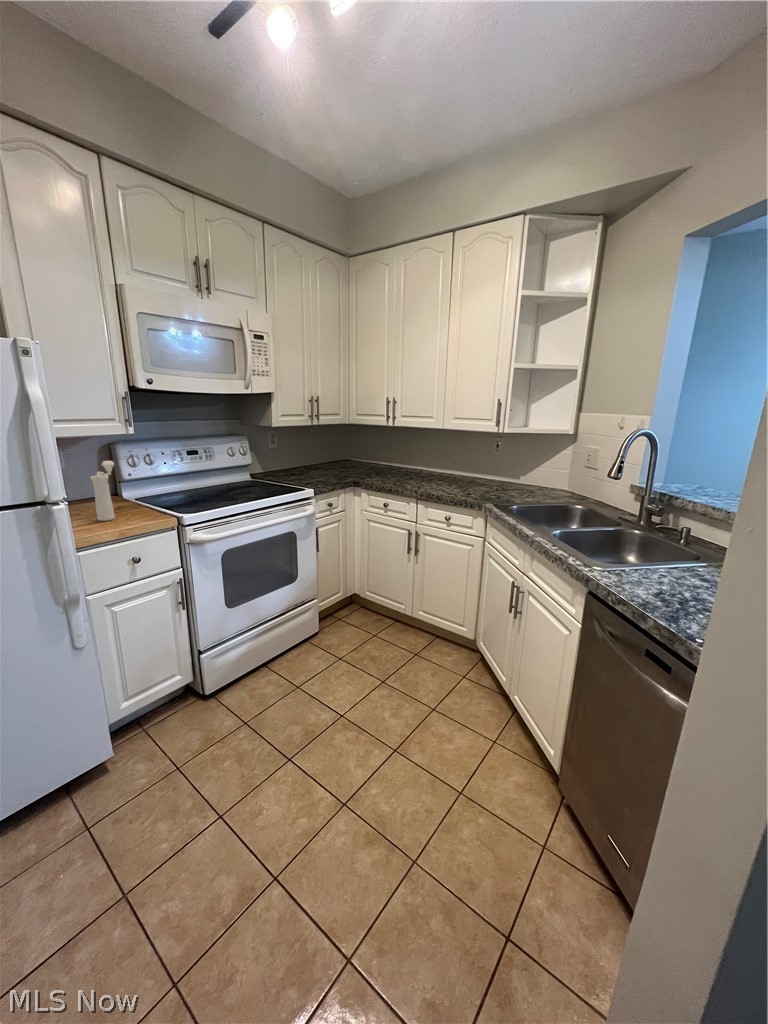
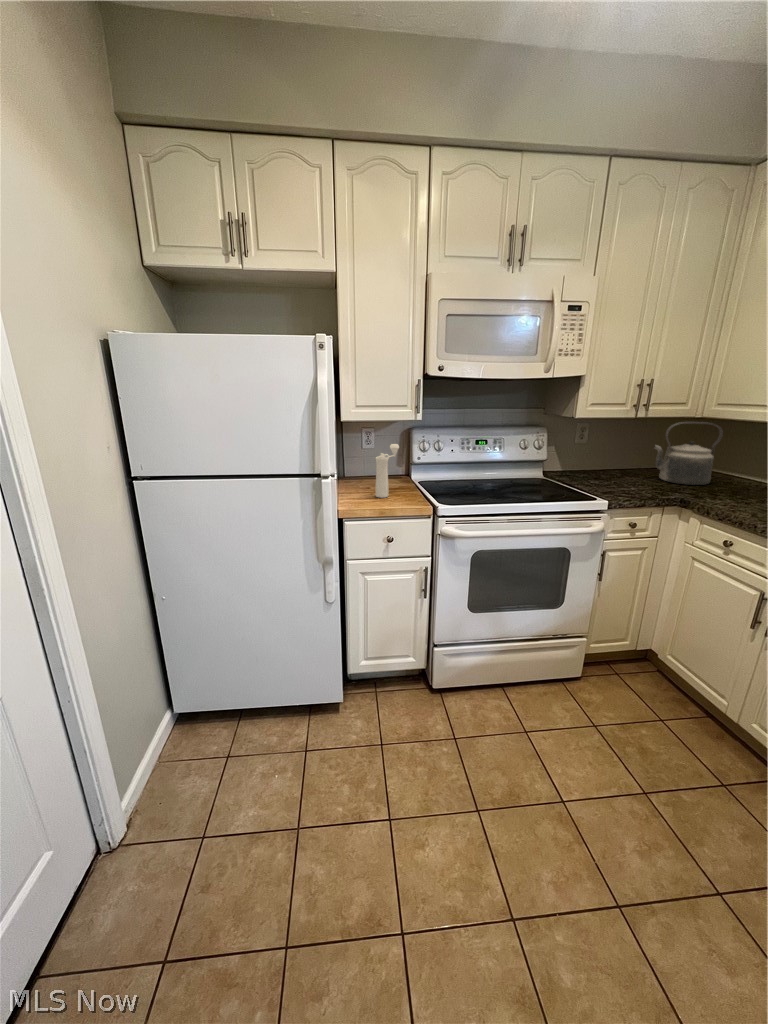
kettle: none [326,427,363,471] -> present [654,422,723,485]

